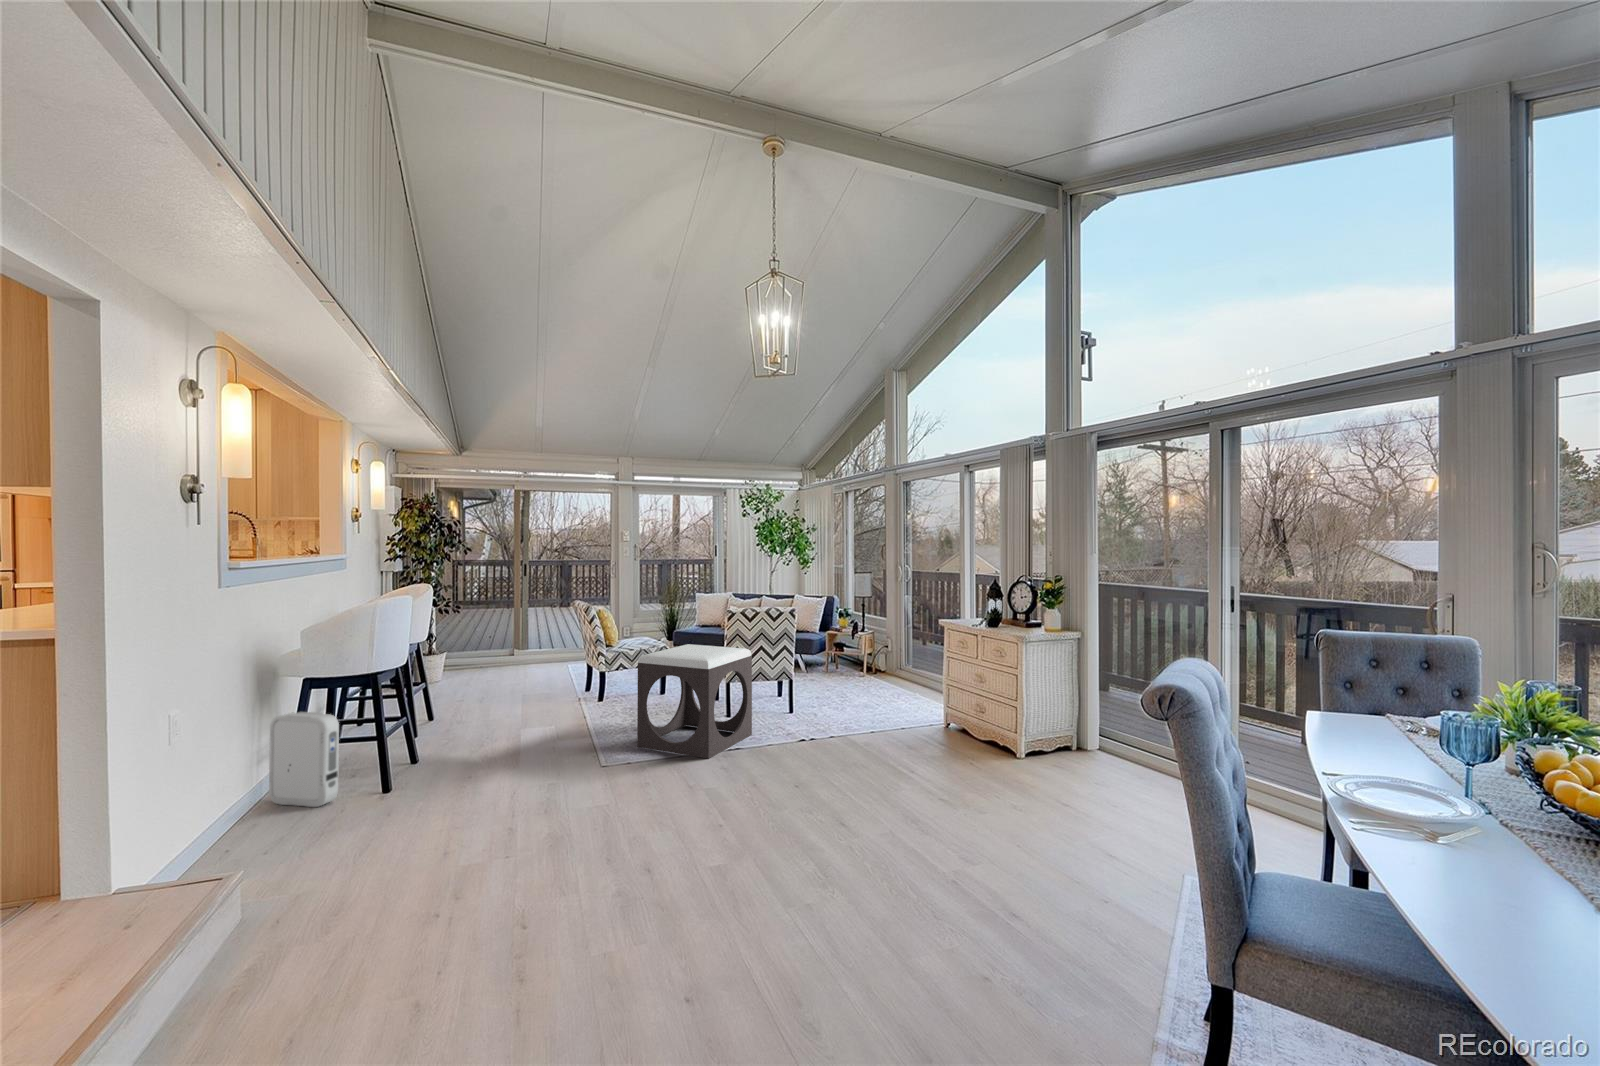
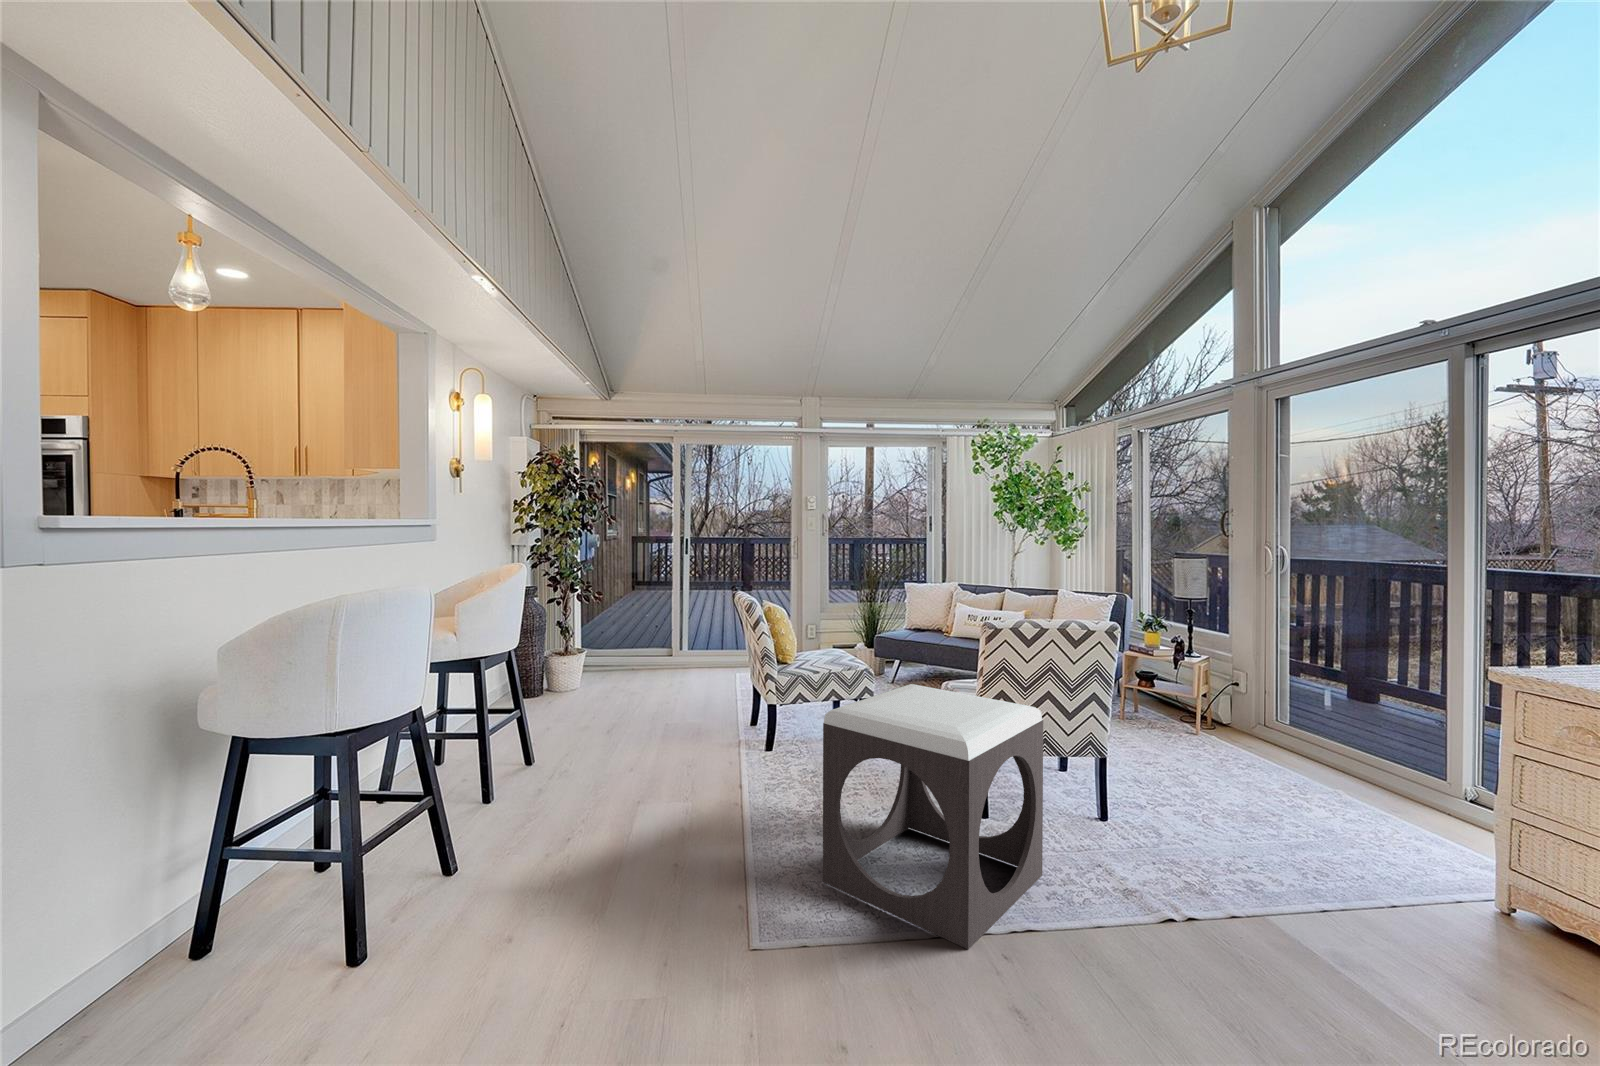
air purifier: present [269,712,339,807] -> none [181,792,279,983]

